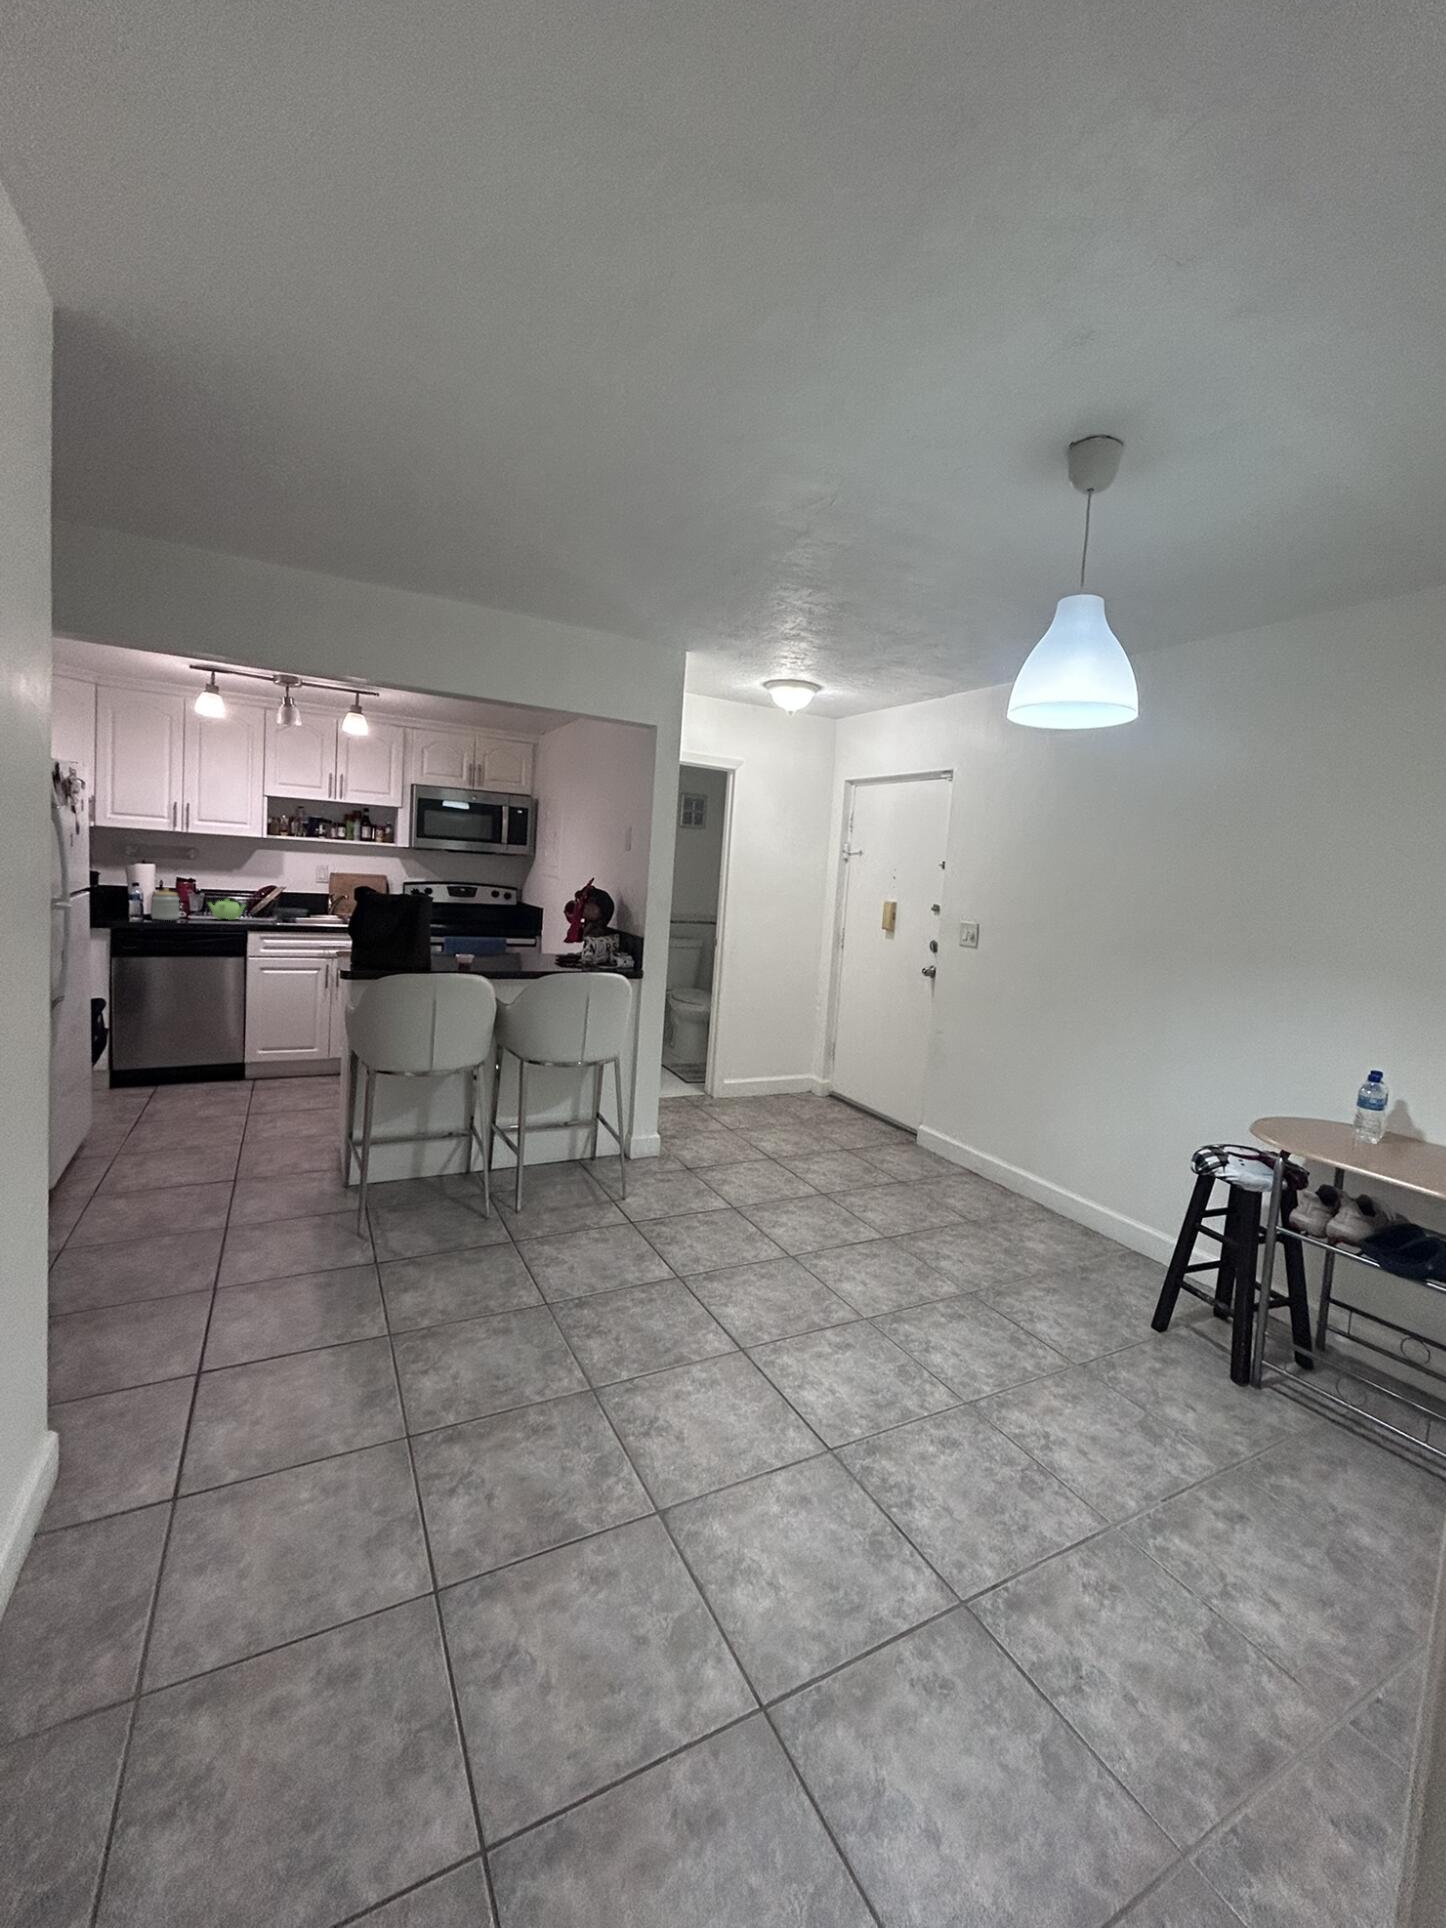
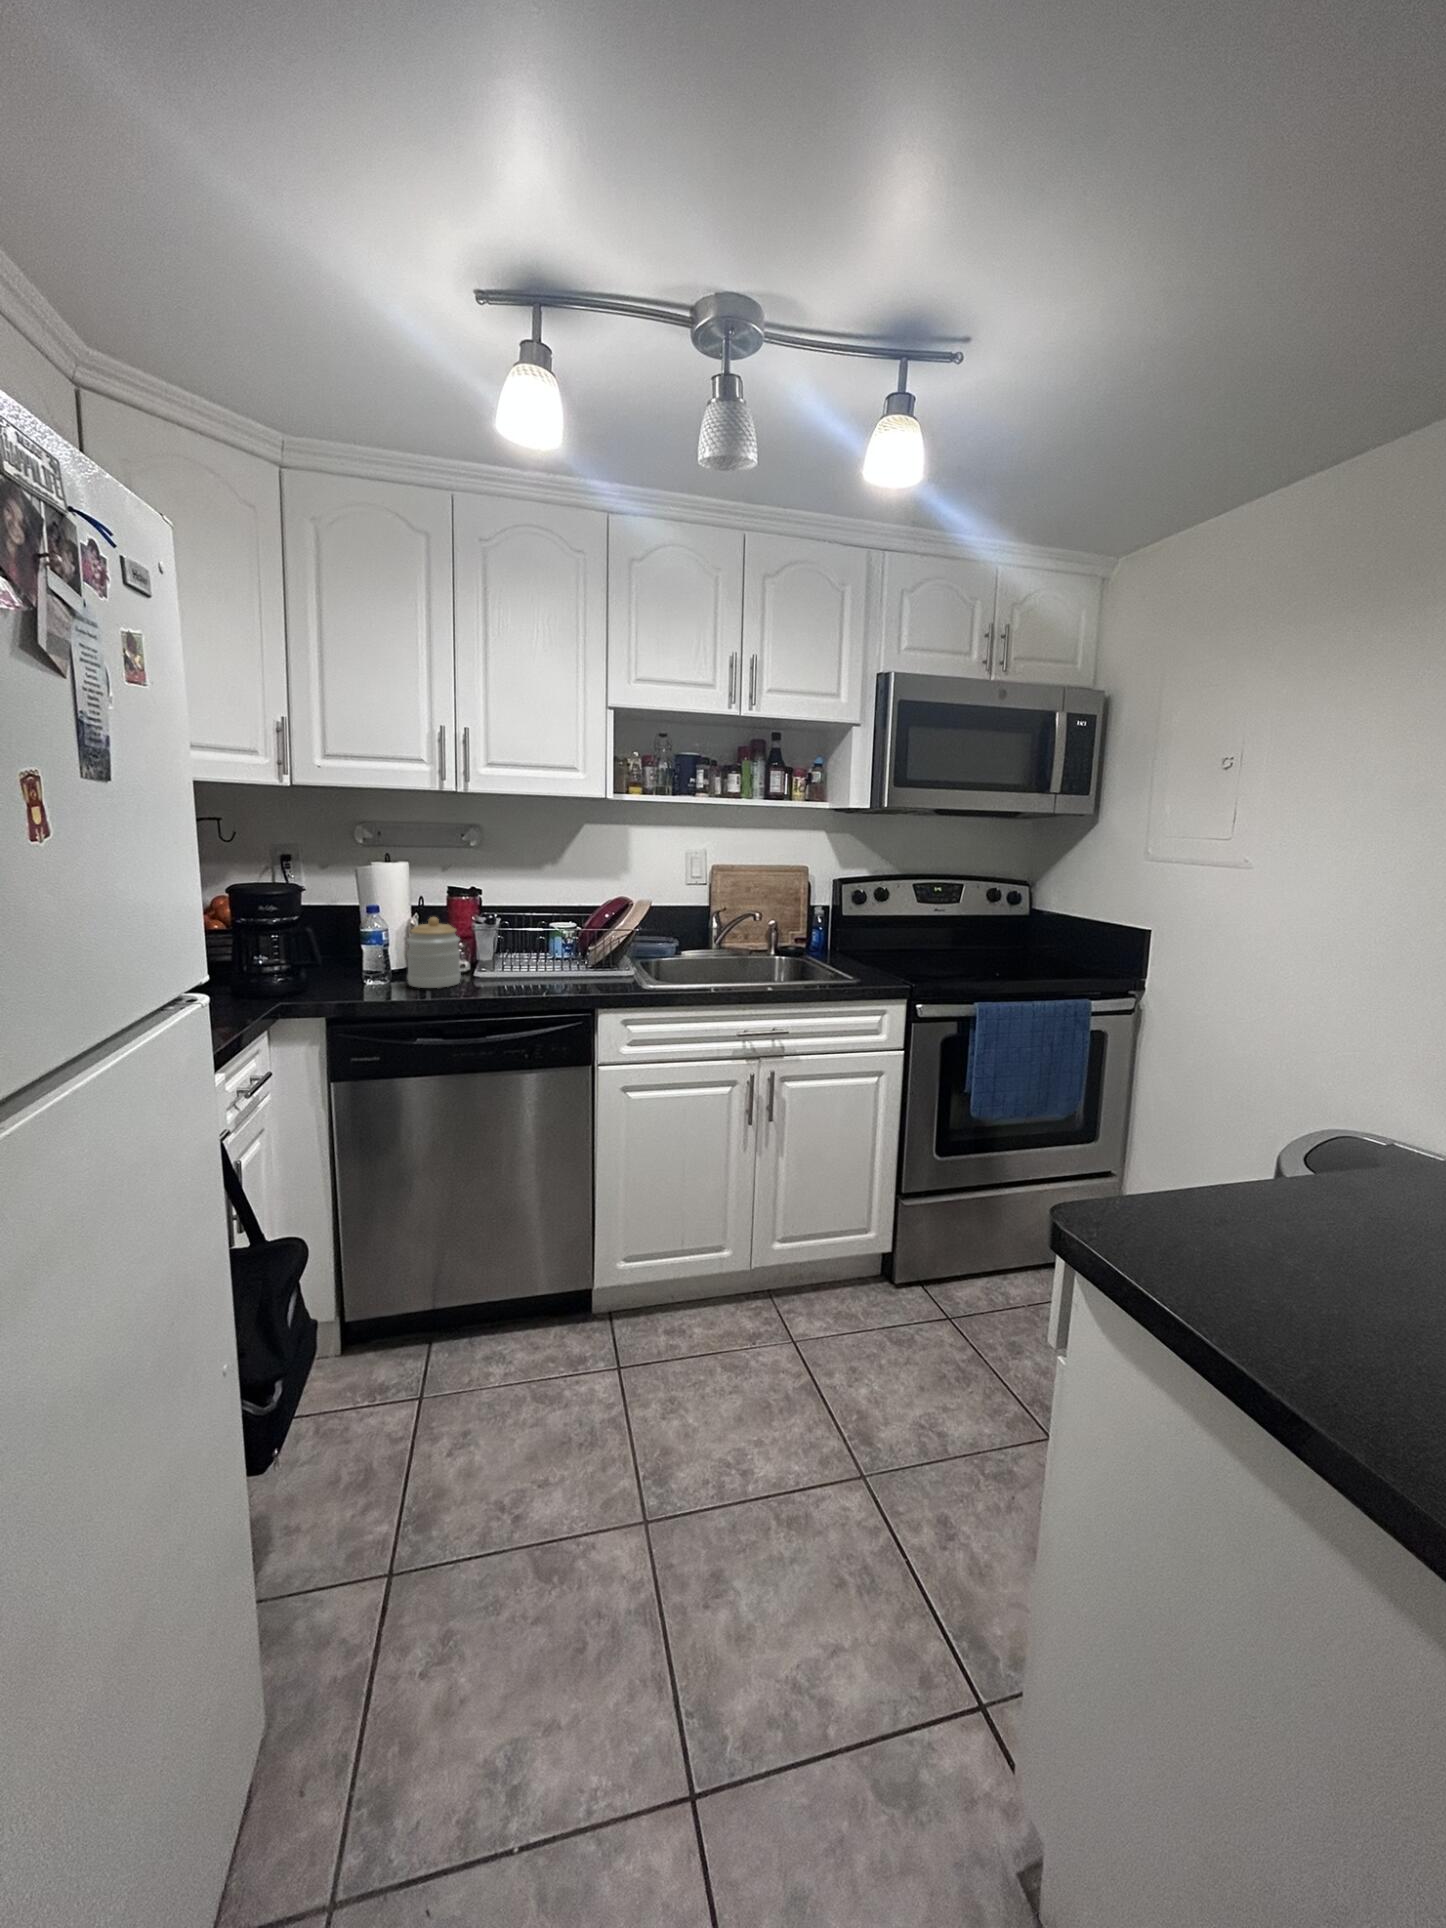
teapot: present [208,899,245,920] -> none [511,934,587,982]

